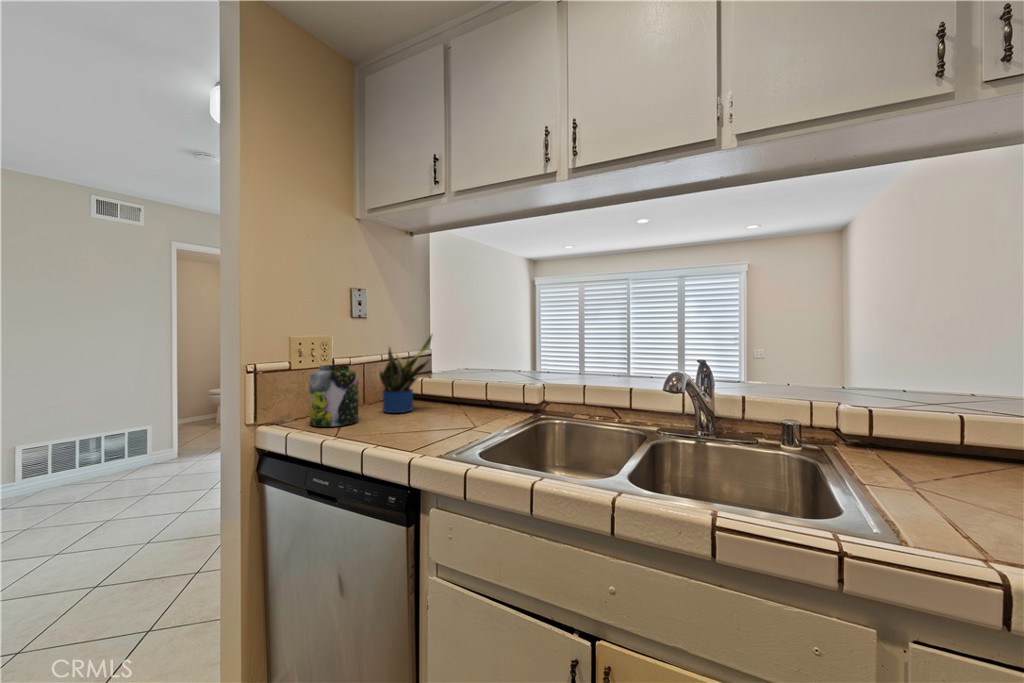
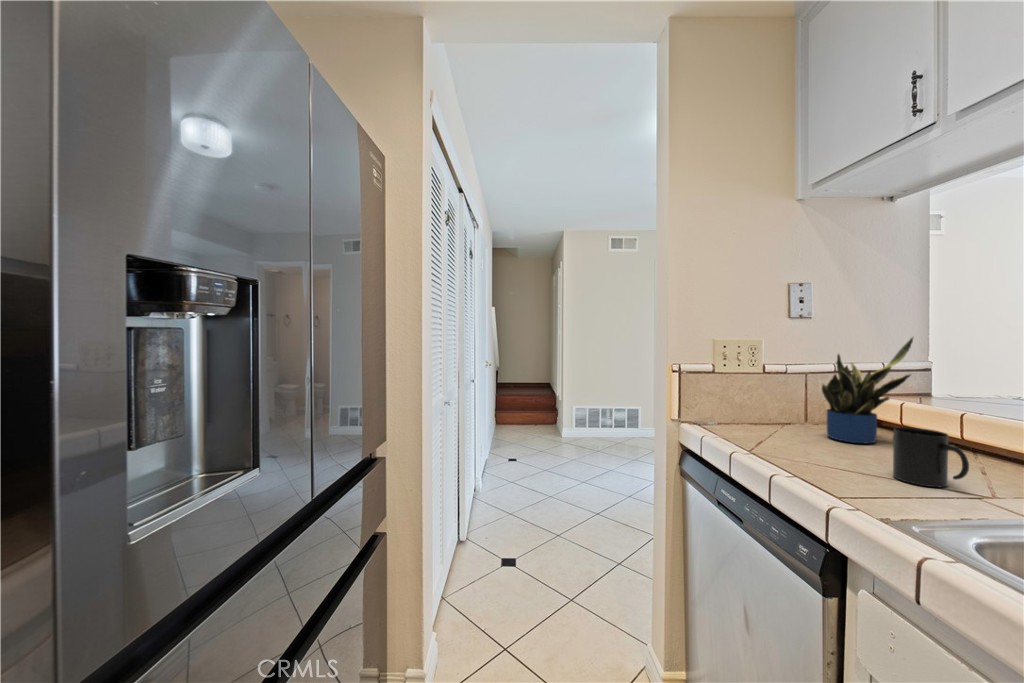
jar: present [309,365,359,427] -> none [729,372,786,442]
mug: none [432,393,468,431] -> present [893,427,969,487]

